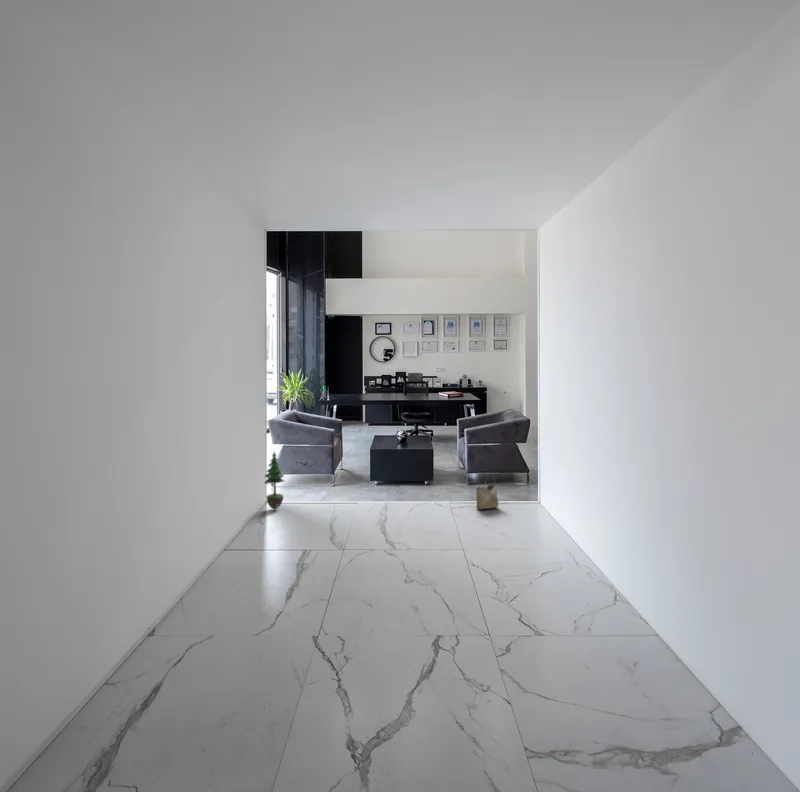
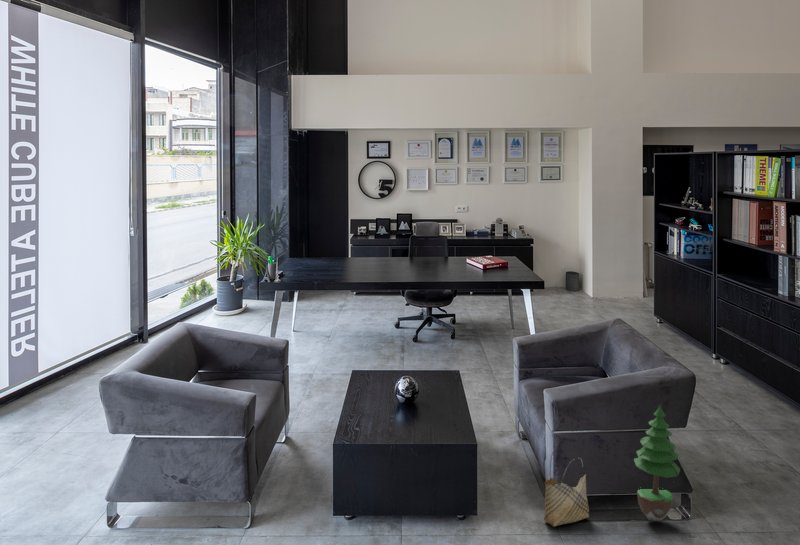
potted tree: present [265,453,284,510] -> present [634,405,680,521]

